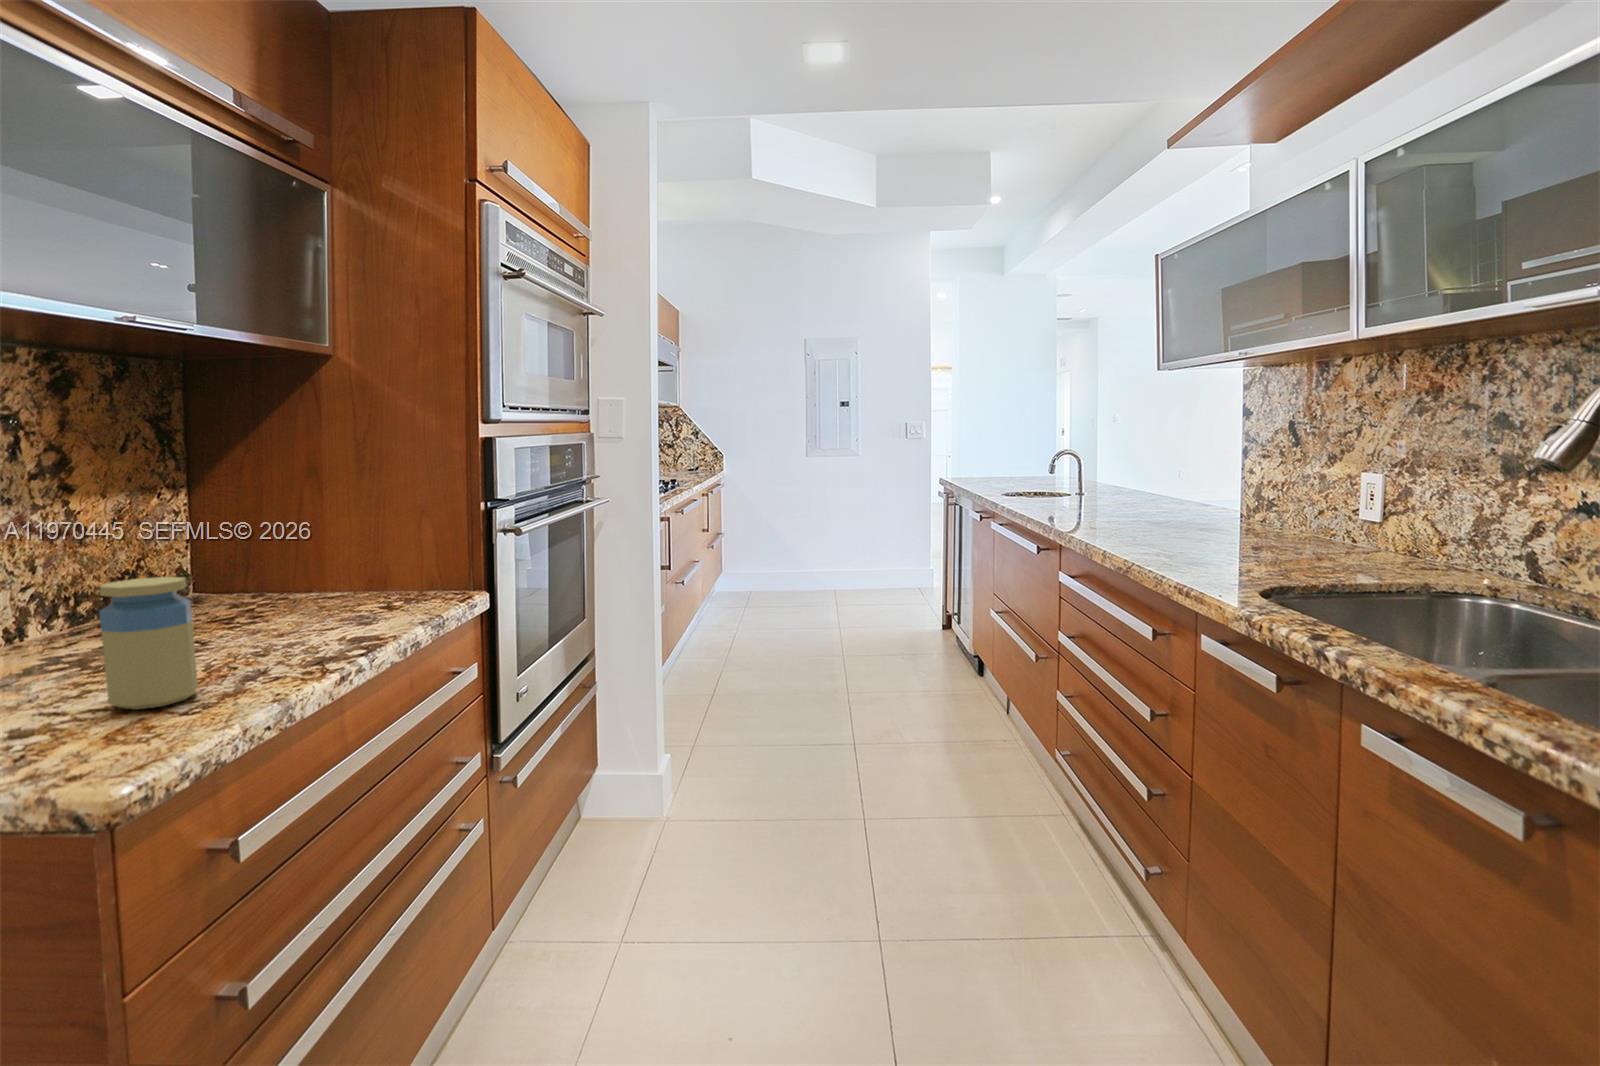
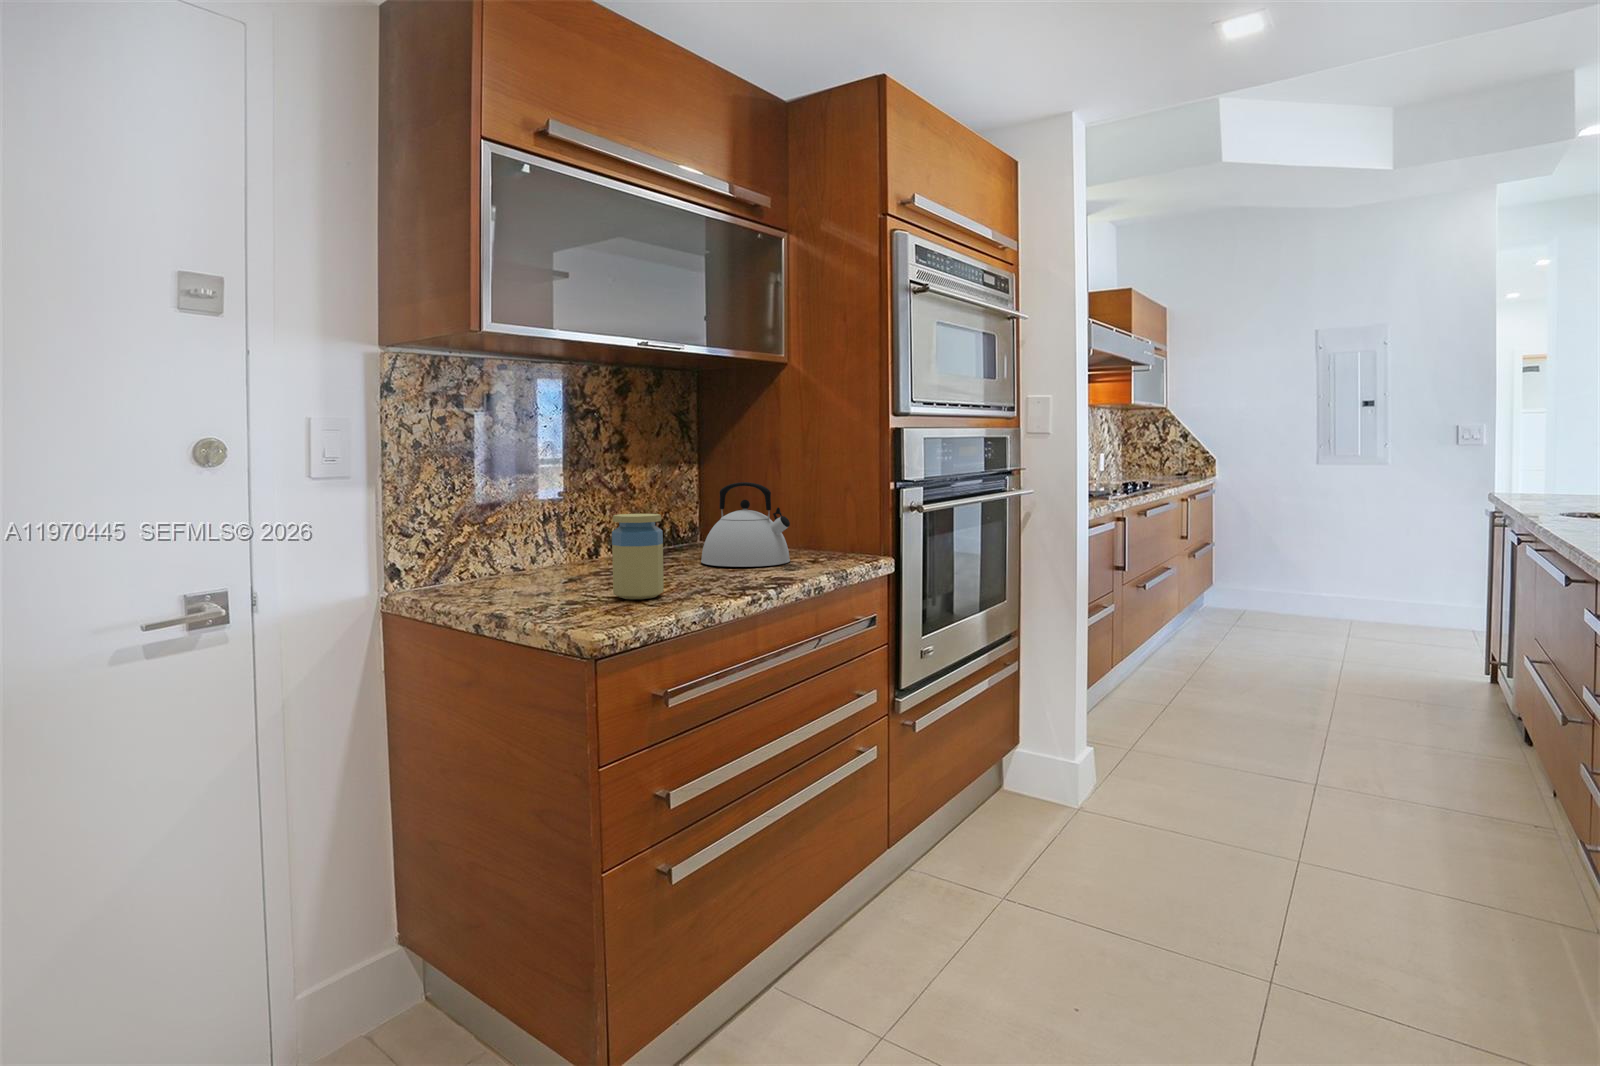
kettle: none [221,515,357,631] -> present [701,482,790,567]

